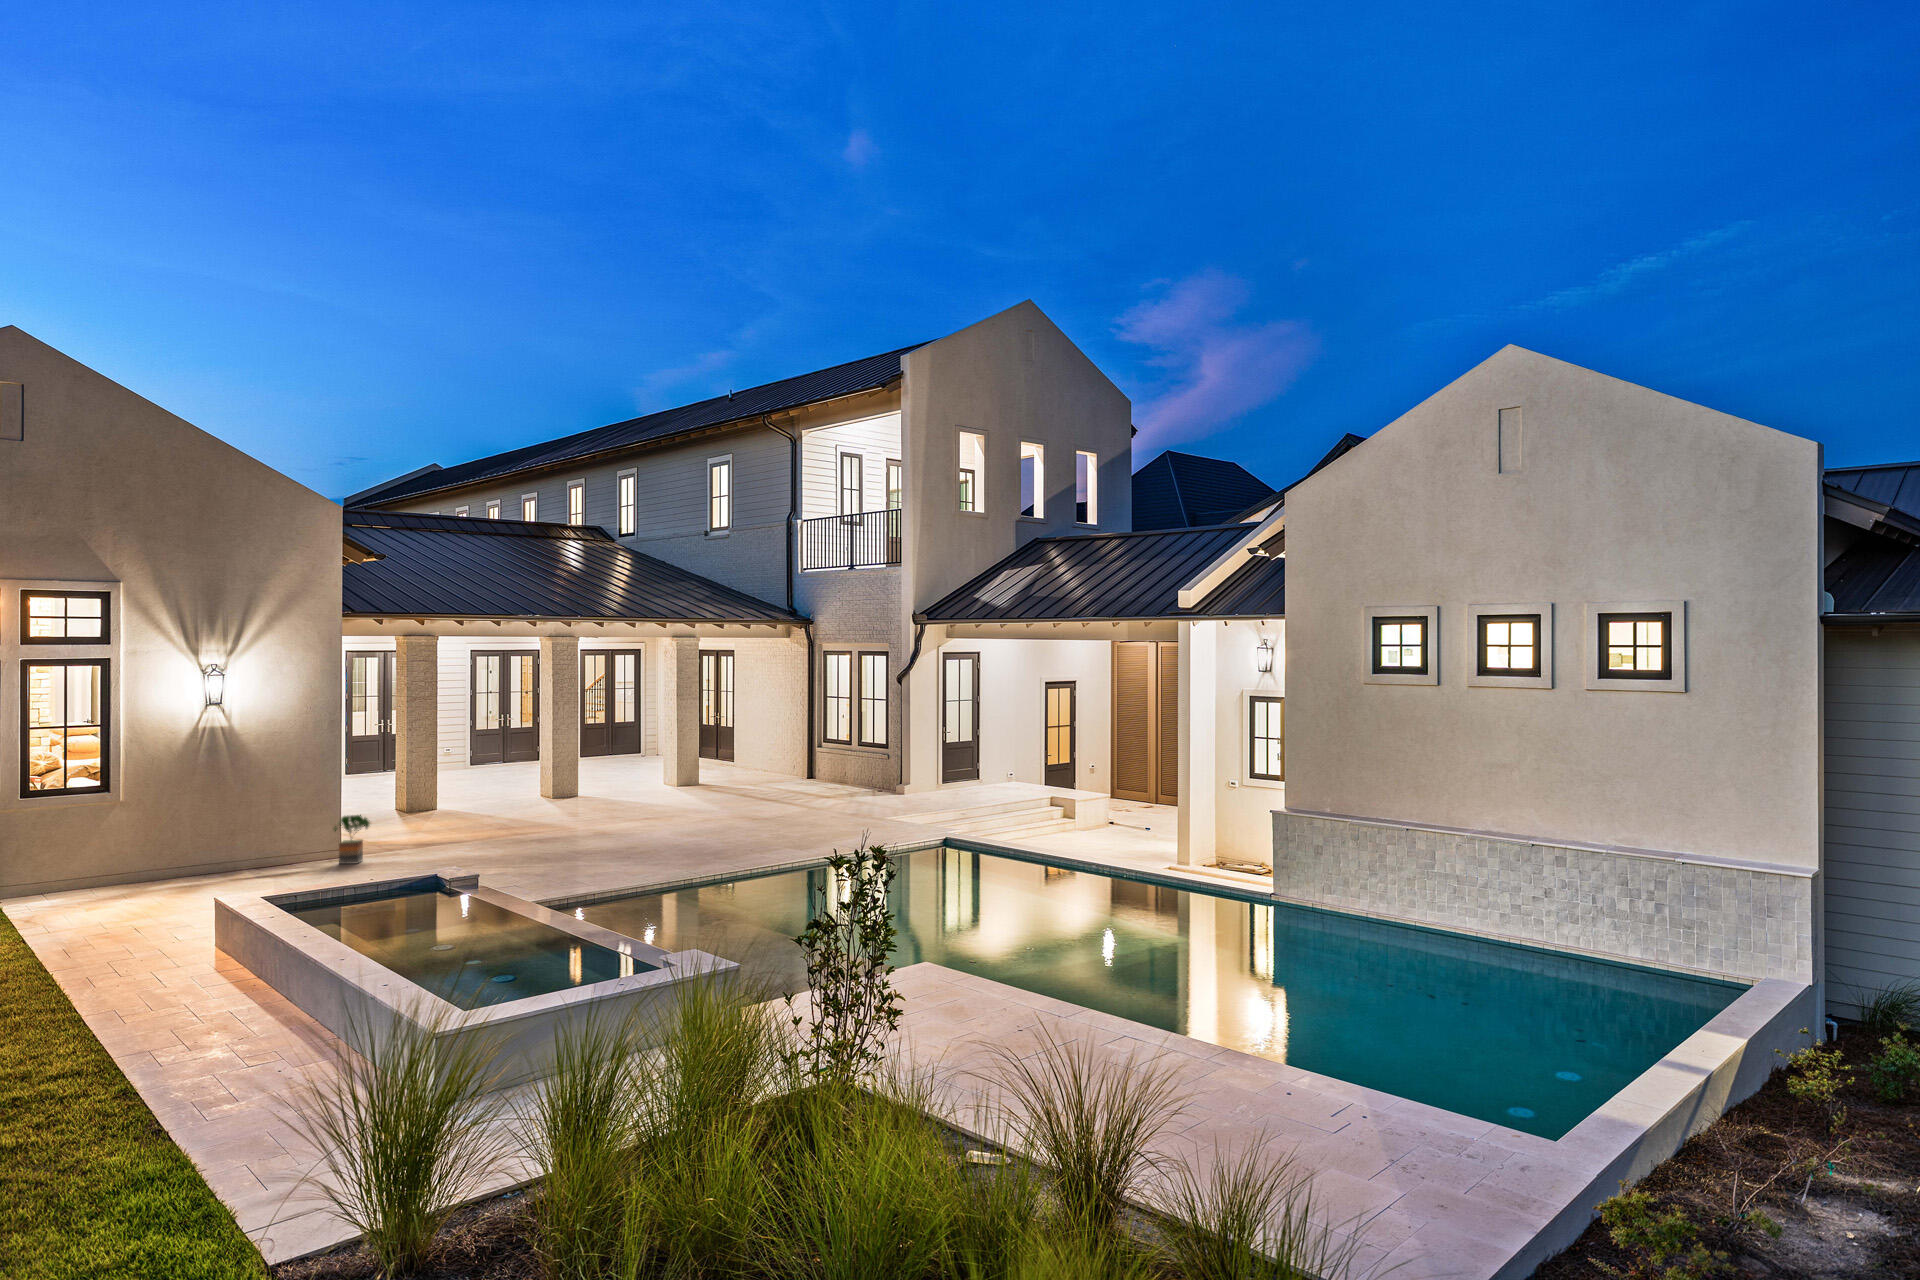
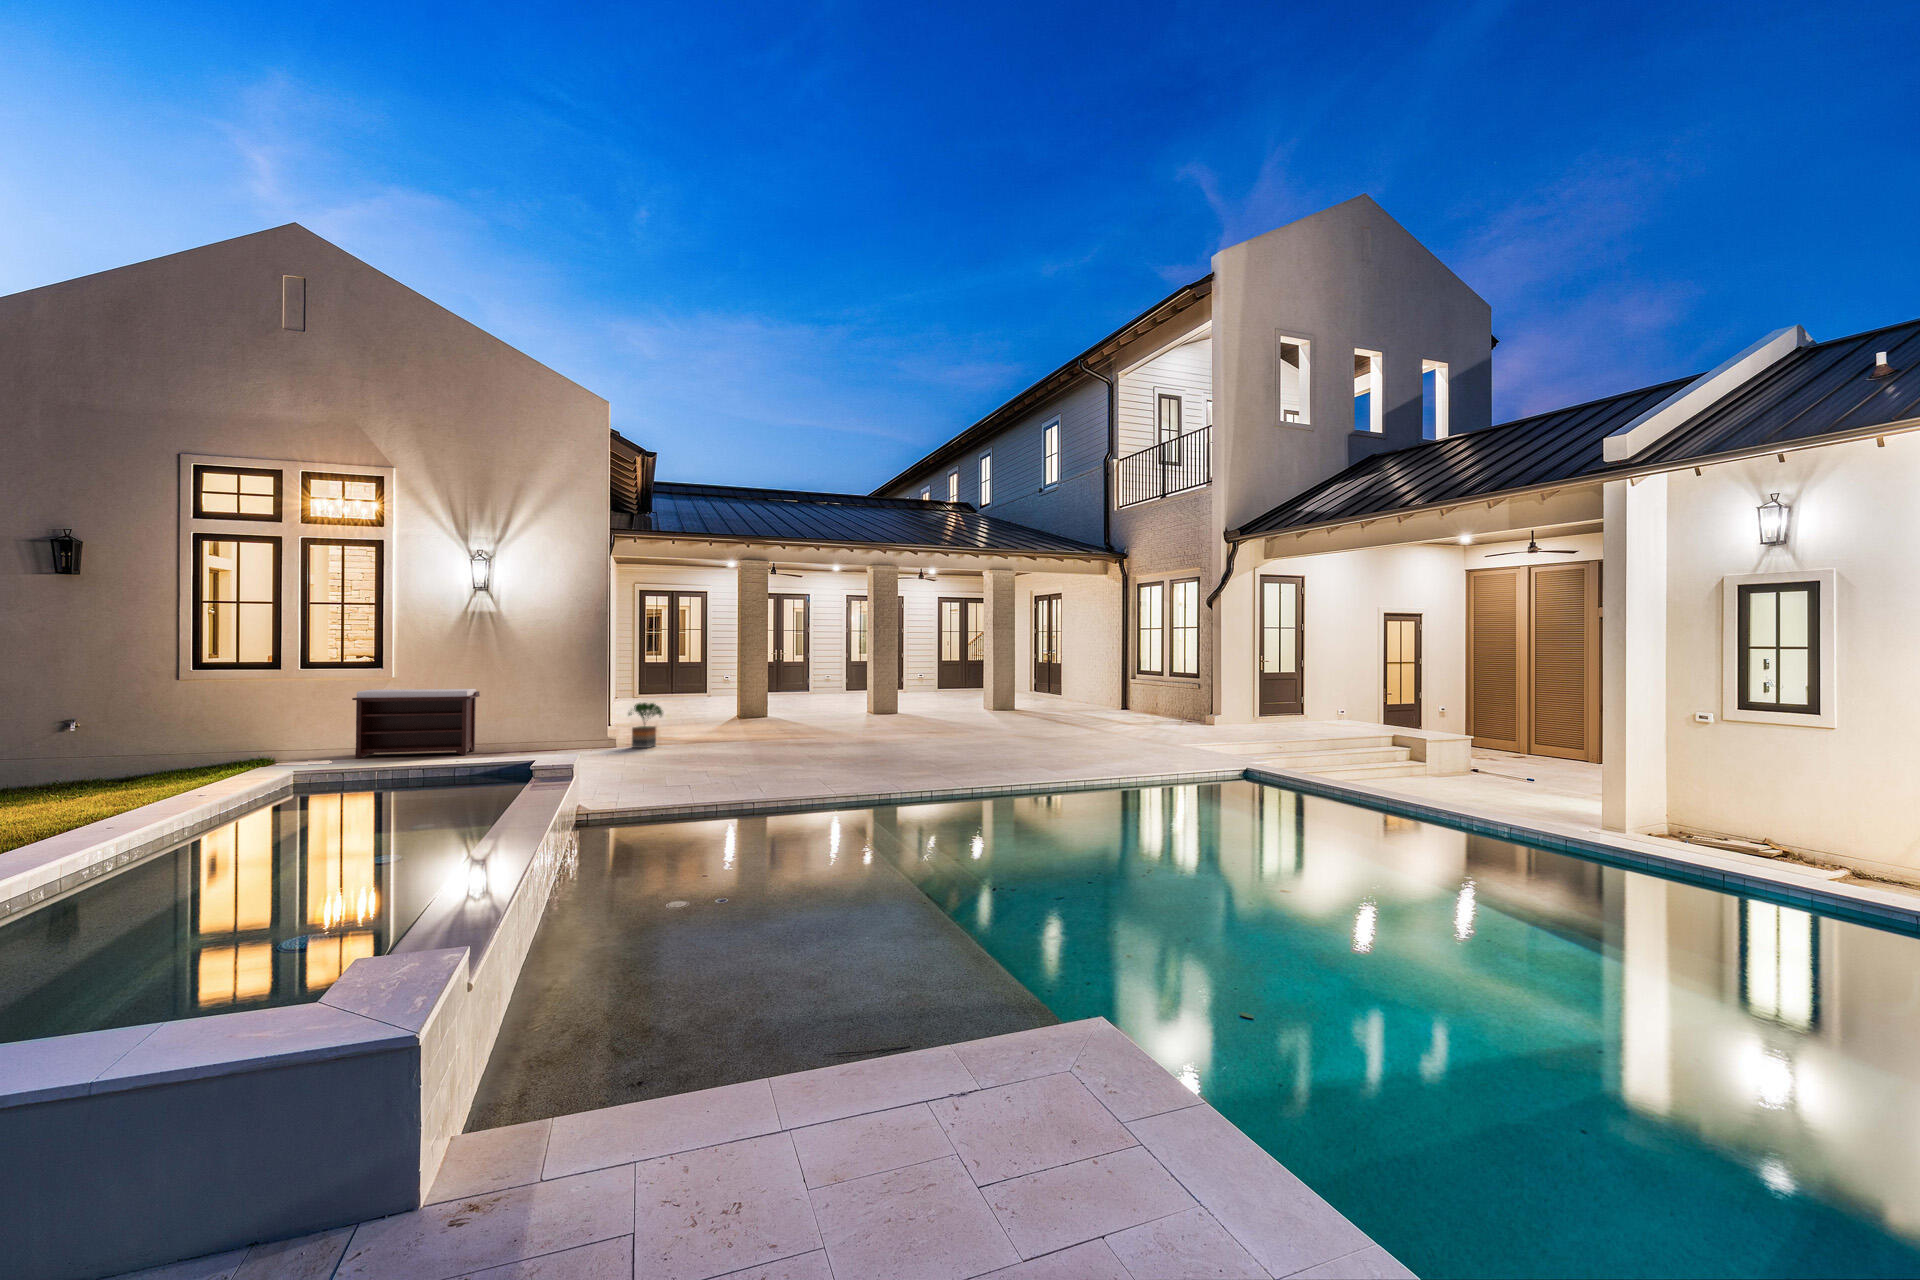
bench: none [30,815,170,904] -> present [352,689,480,758]

